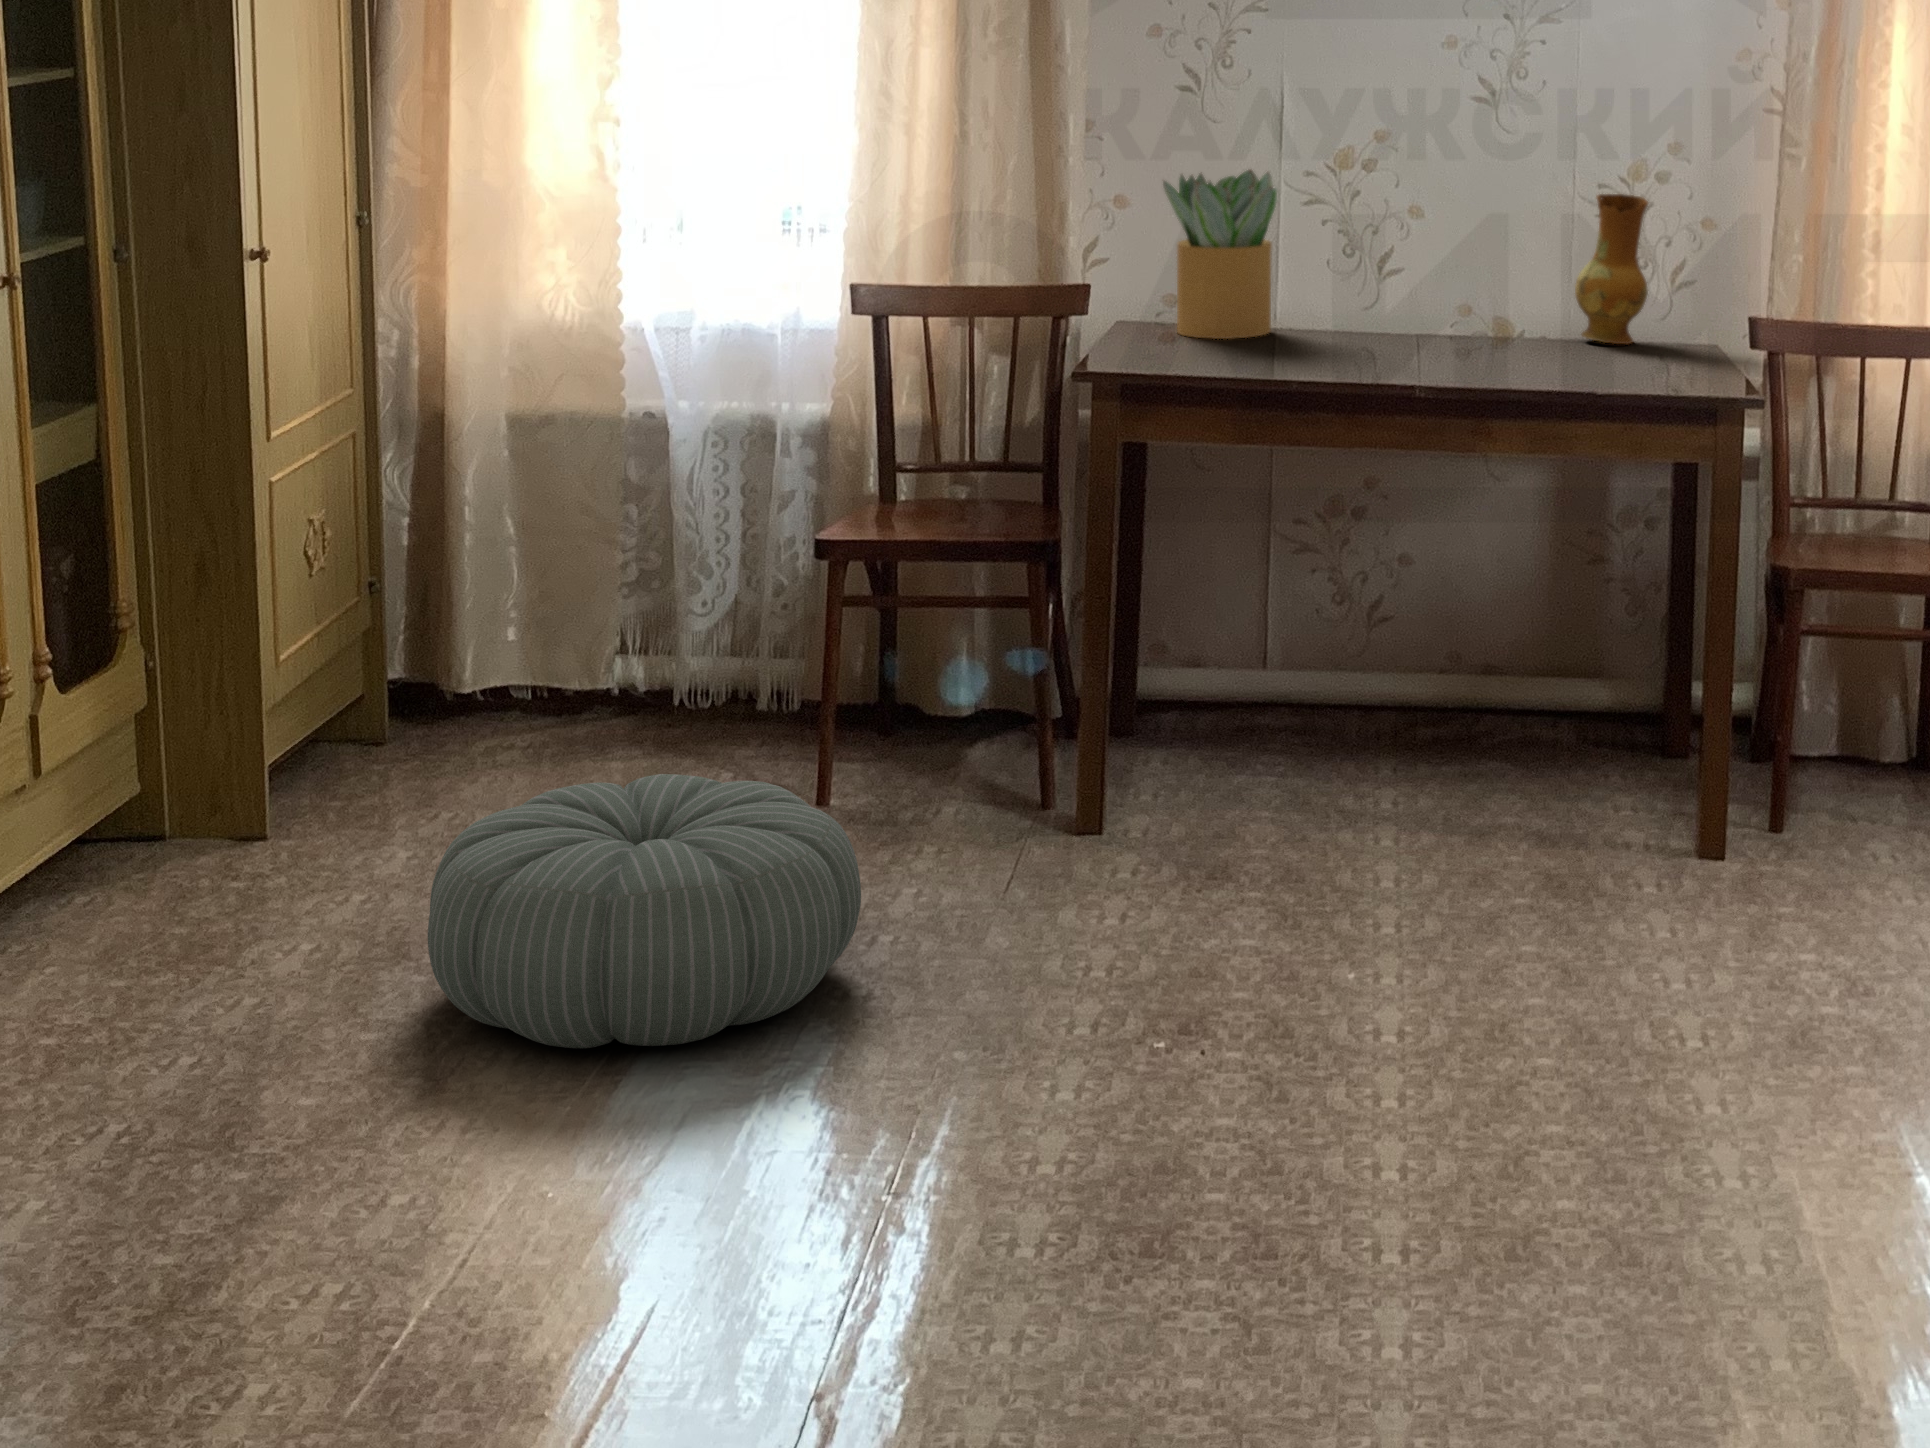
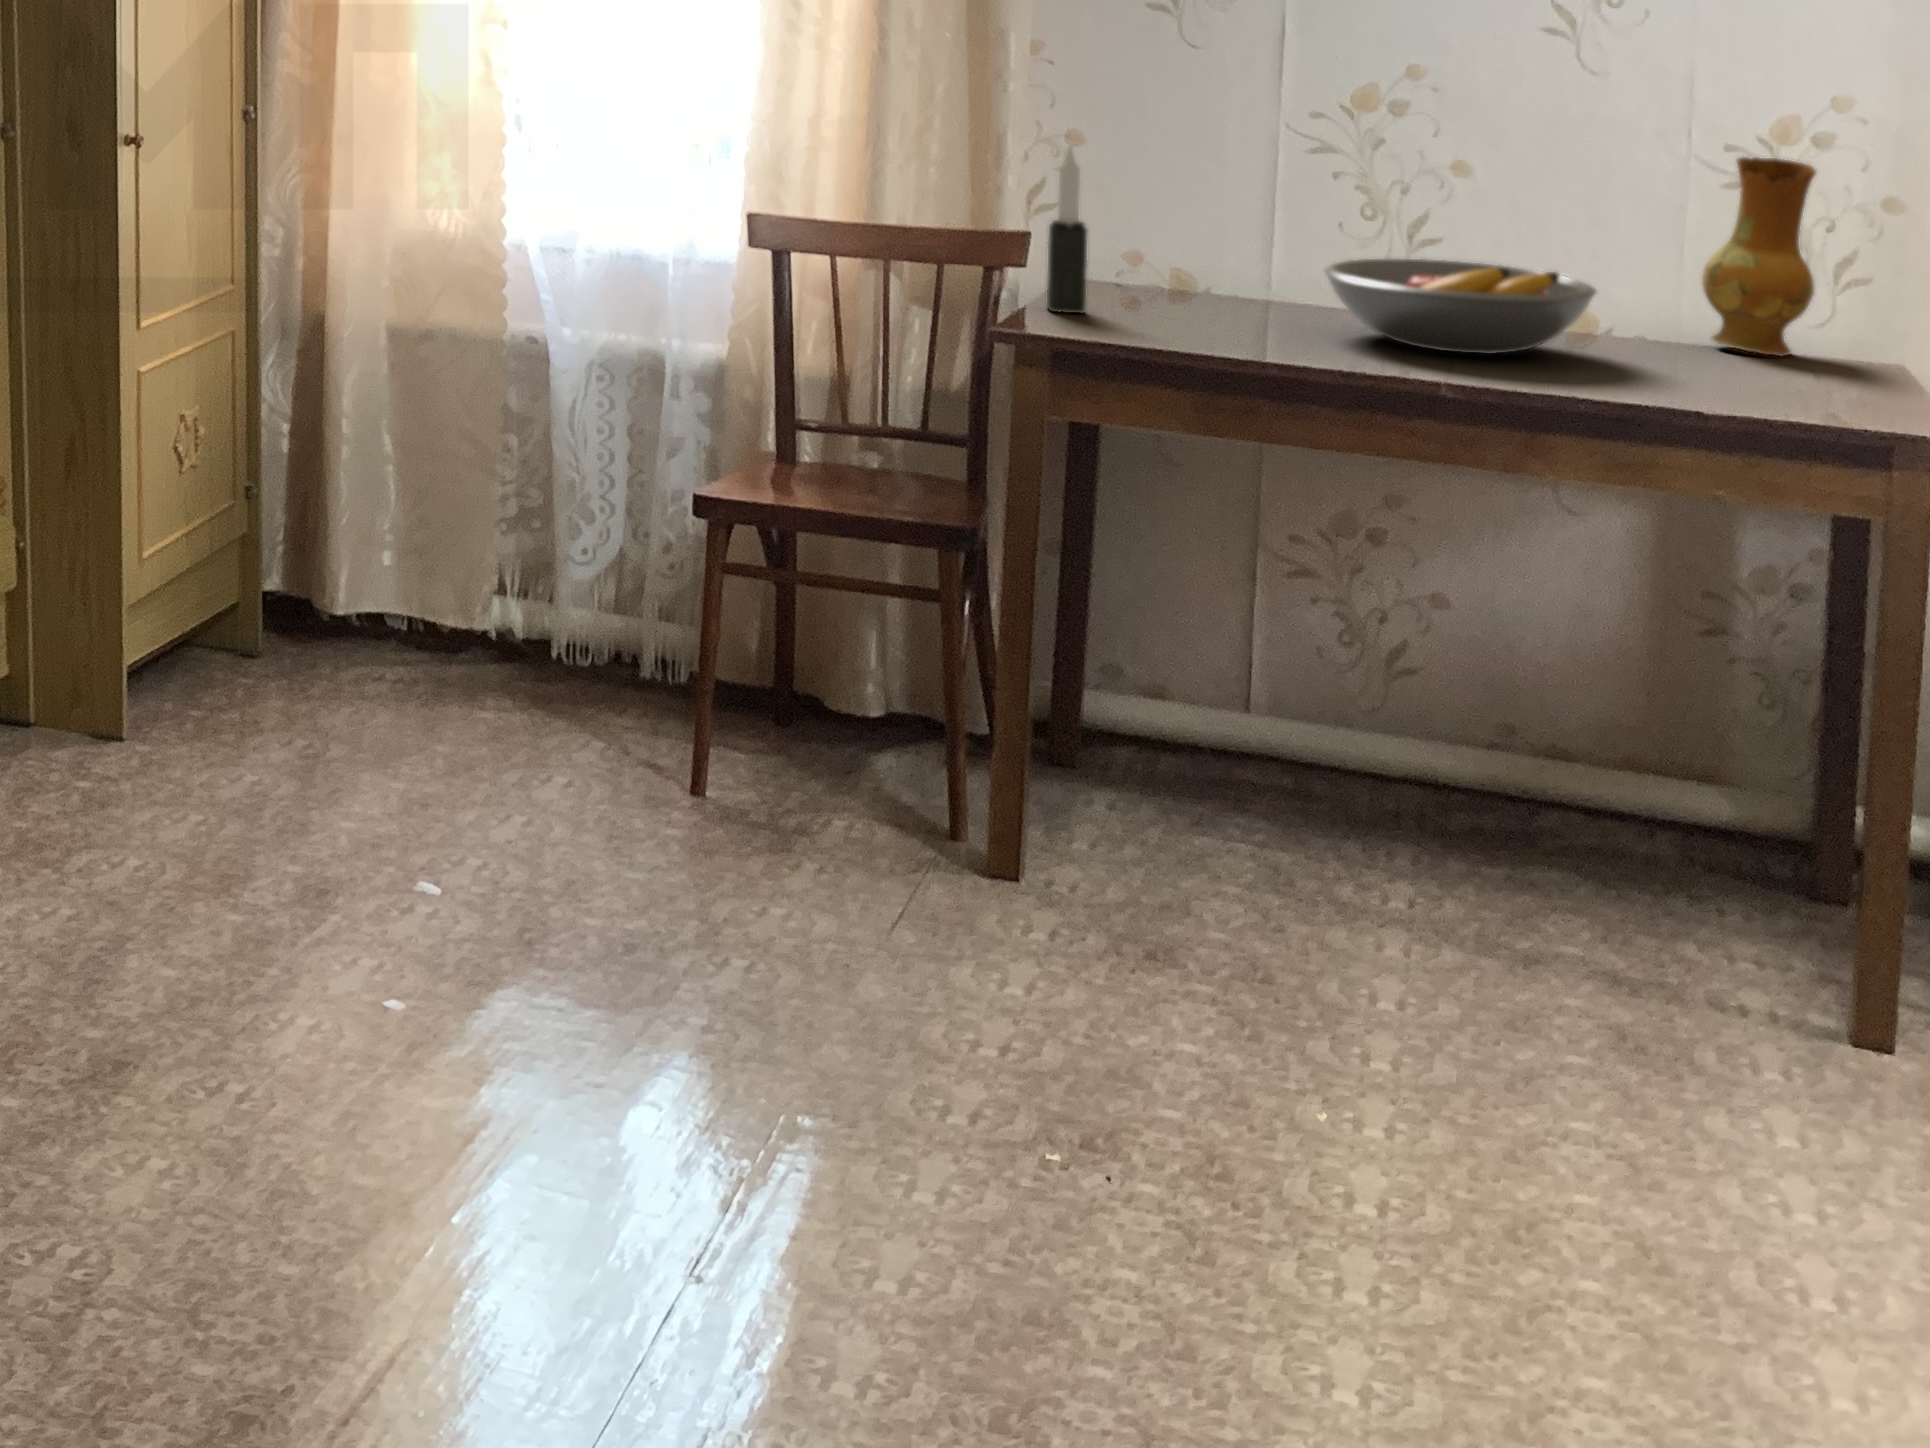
potted plant: present [1163,170,1277,339] -> none [1128,105,1278,308]
candle: none [1105,211,1136,353] -> present [1047,146,1087,313]
fruit bowl: none [1316,288,1508,361] -> present [1325,259,1596,354]
pouf: present [428,774,861,1048] -> none [230,733,704,1045]

